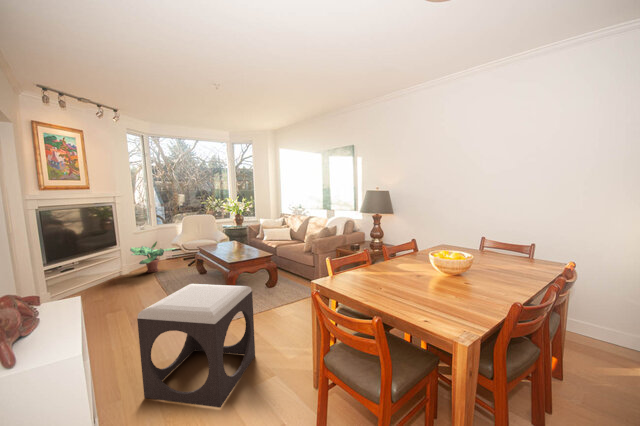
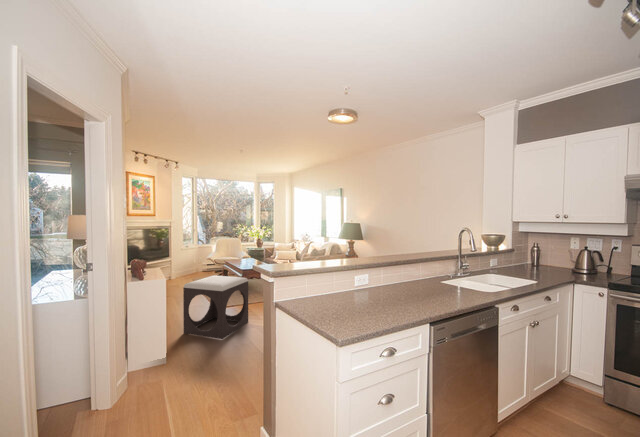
potted plant: present [130,242,176,272] -> none [178,256,211,279]

